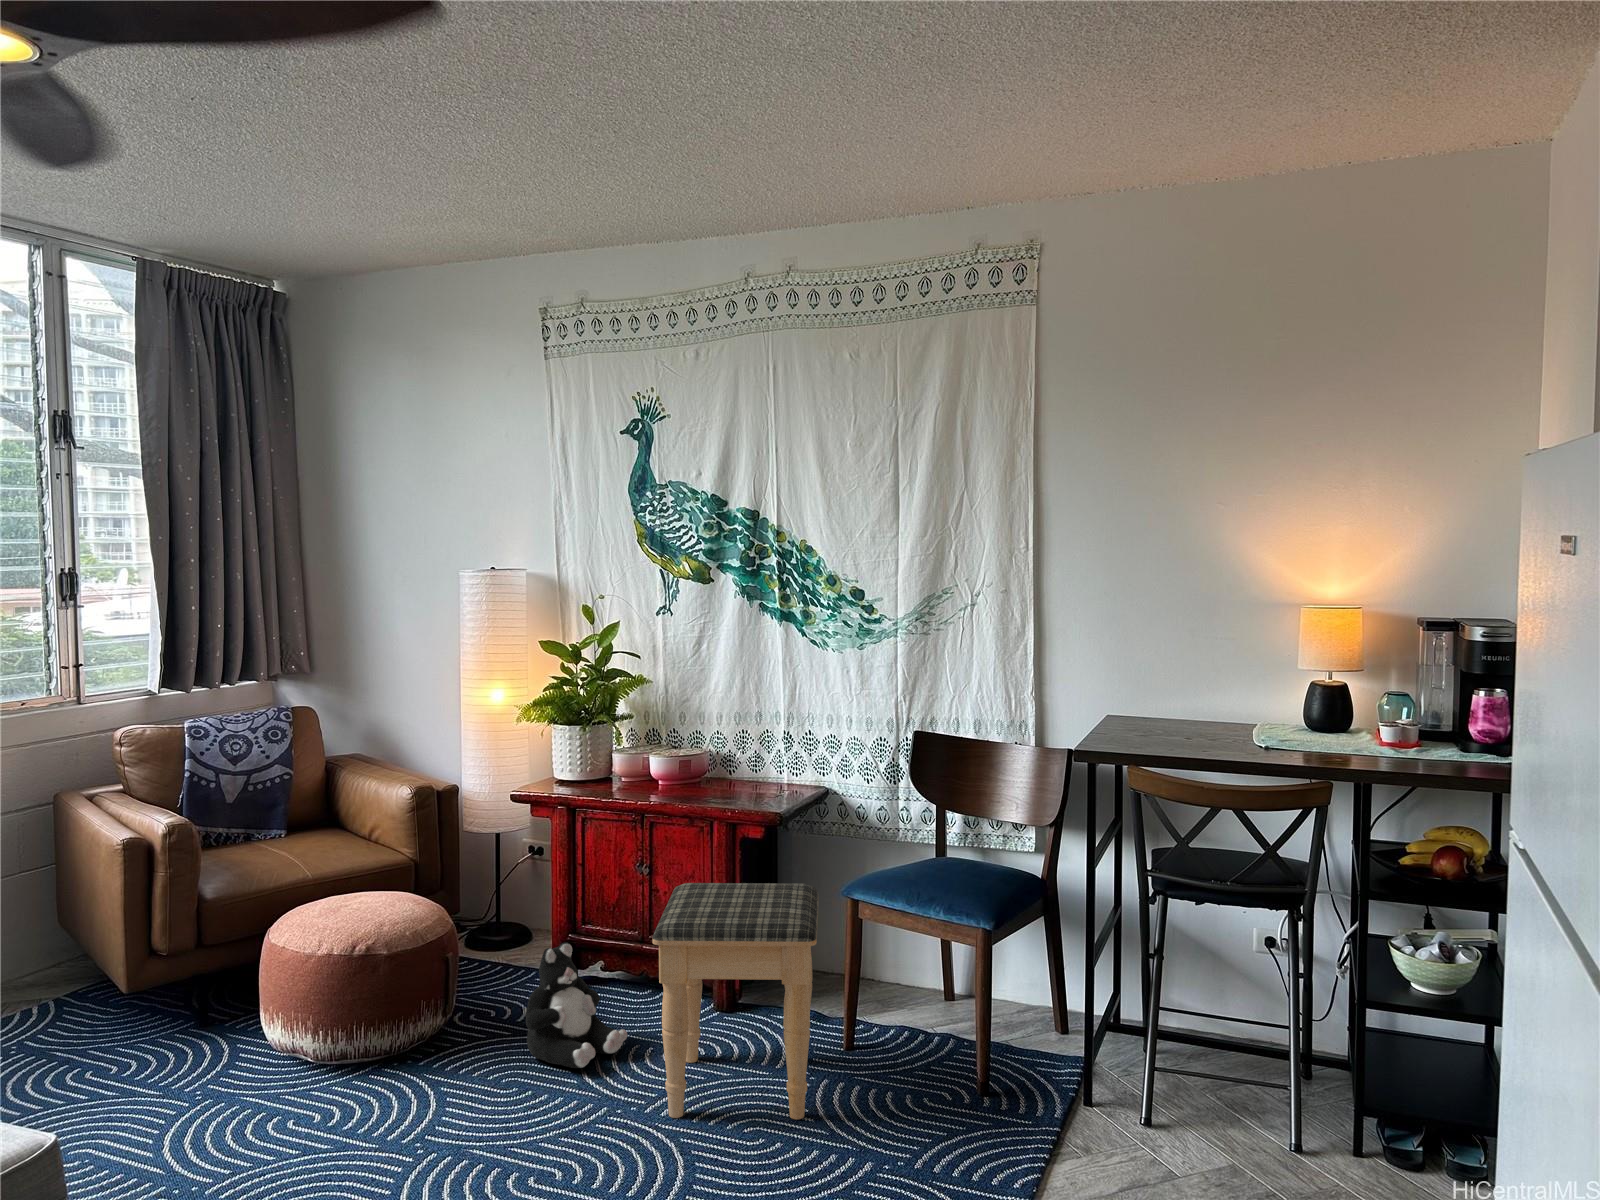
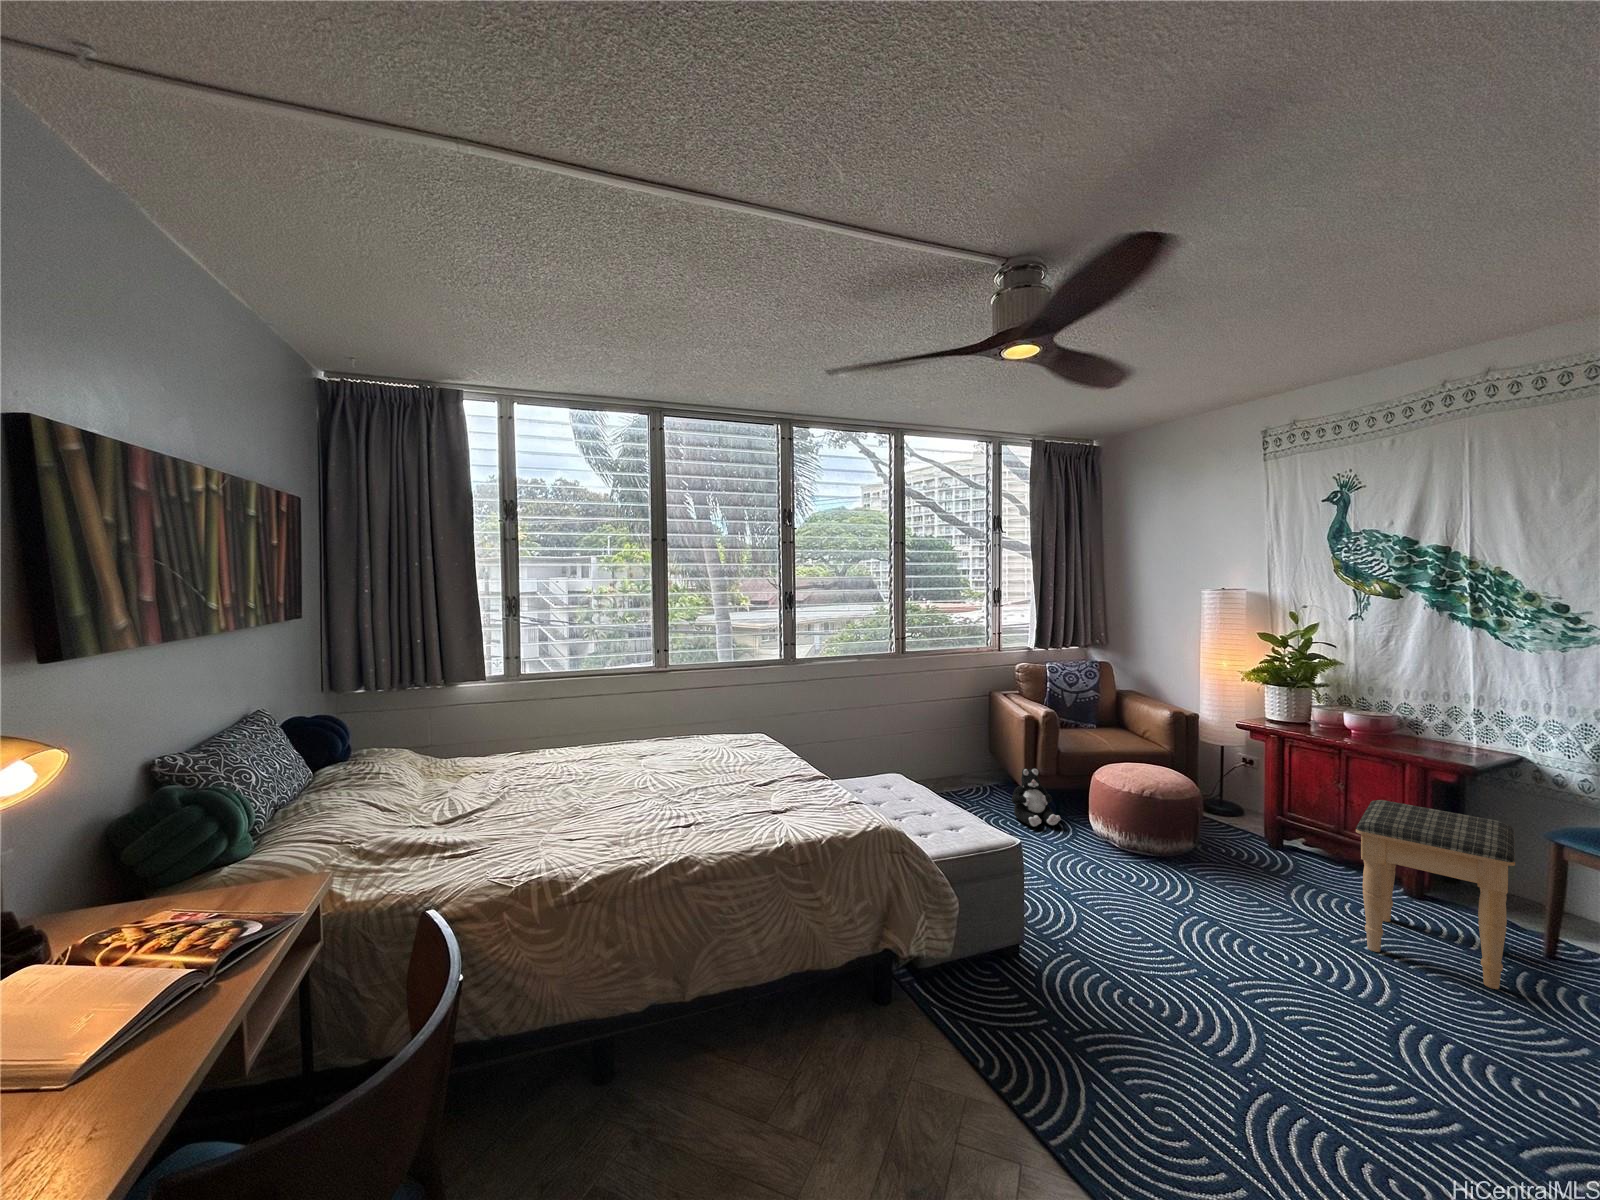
plush toy: present [526,942,628,1068] -> present [1012,768,1061,826]

